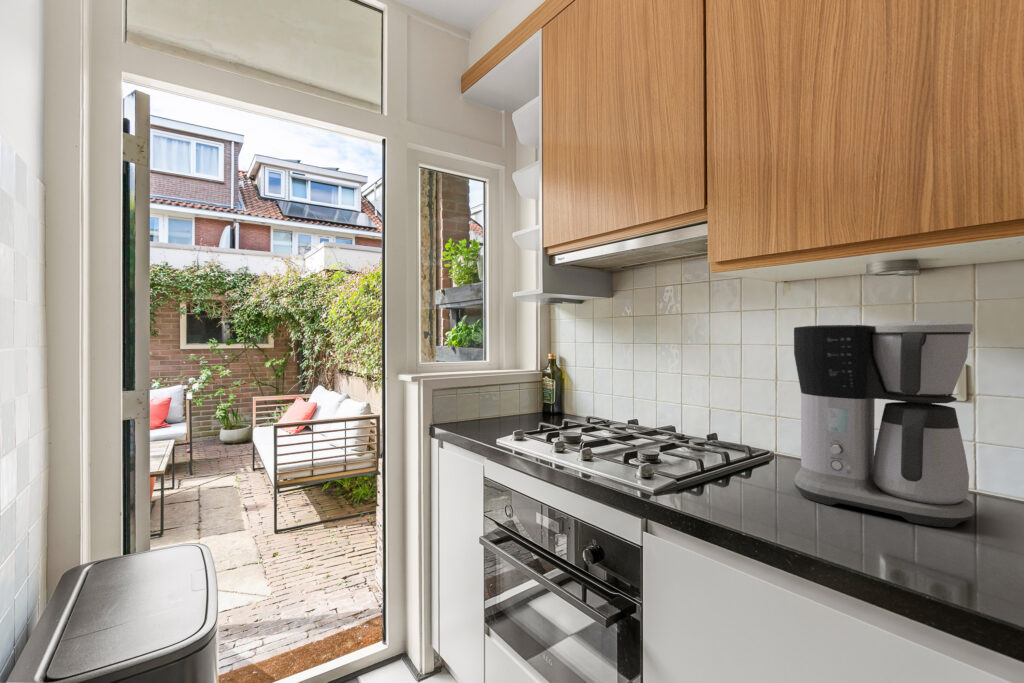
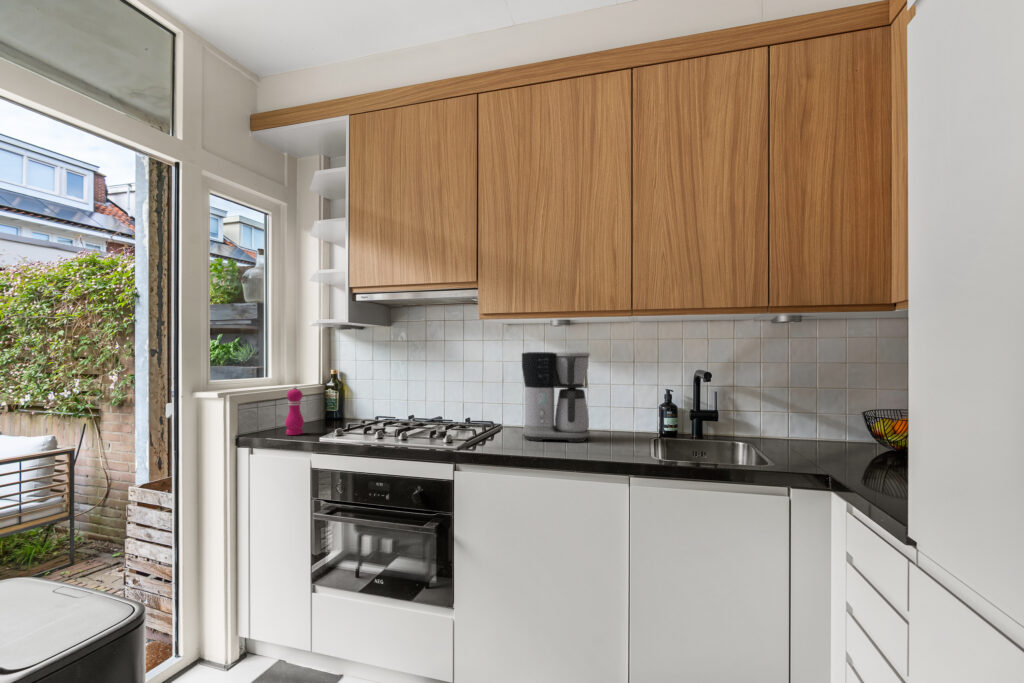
pepper mill: none [467,372,488,433] -> present [285,386,304,435]

